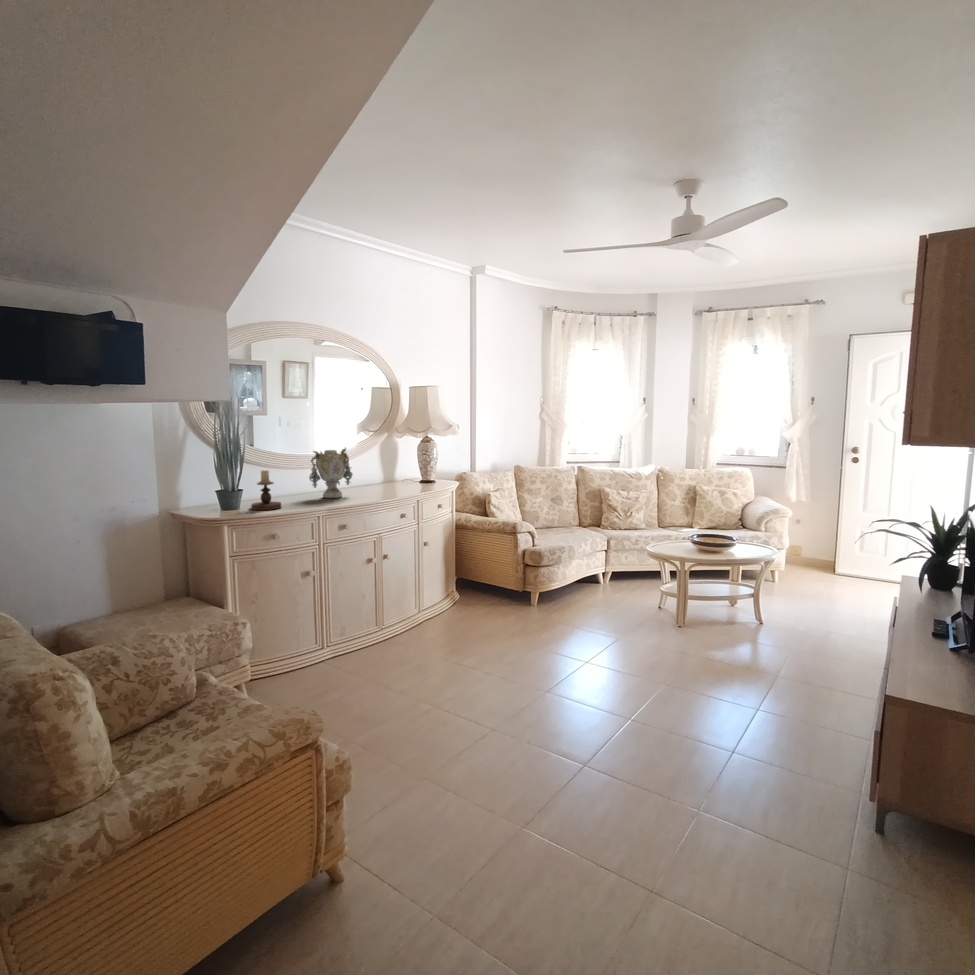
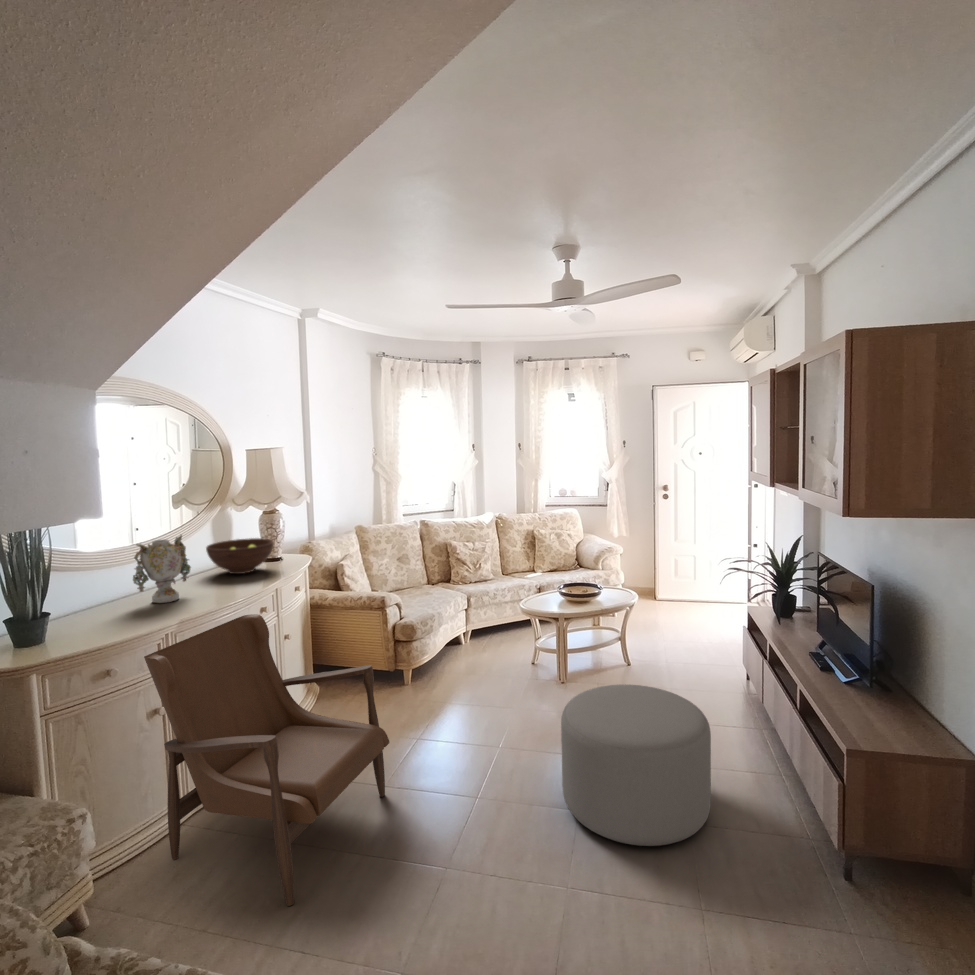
fruit bowl: none [373,462,425,488] -> present [206,538,273,574]
candlestick: present [251,470,281,510] -> none [58,583,106,641]
armchair: none [299,513,477,723] -> present [144,614,389,906]
ottoman: none [620,614,770,758] -> present [561,684,711,846]

